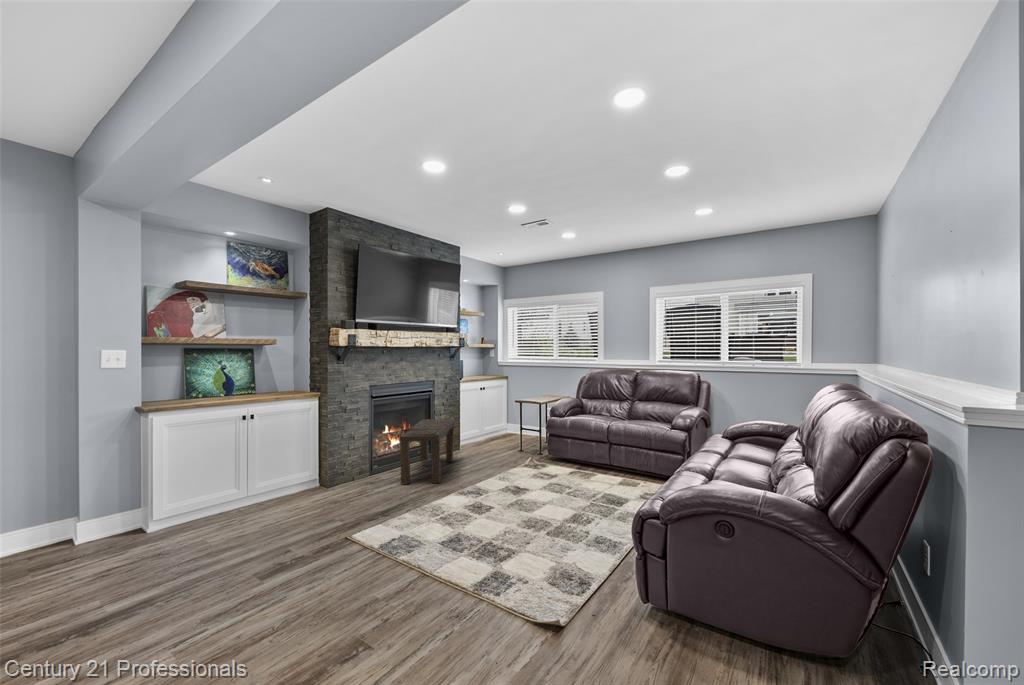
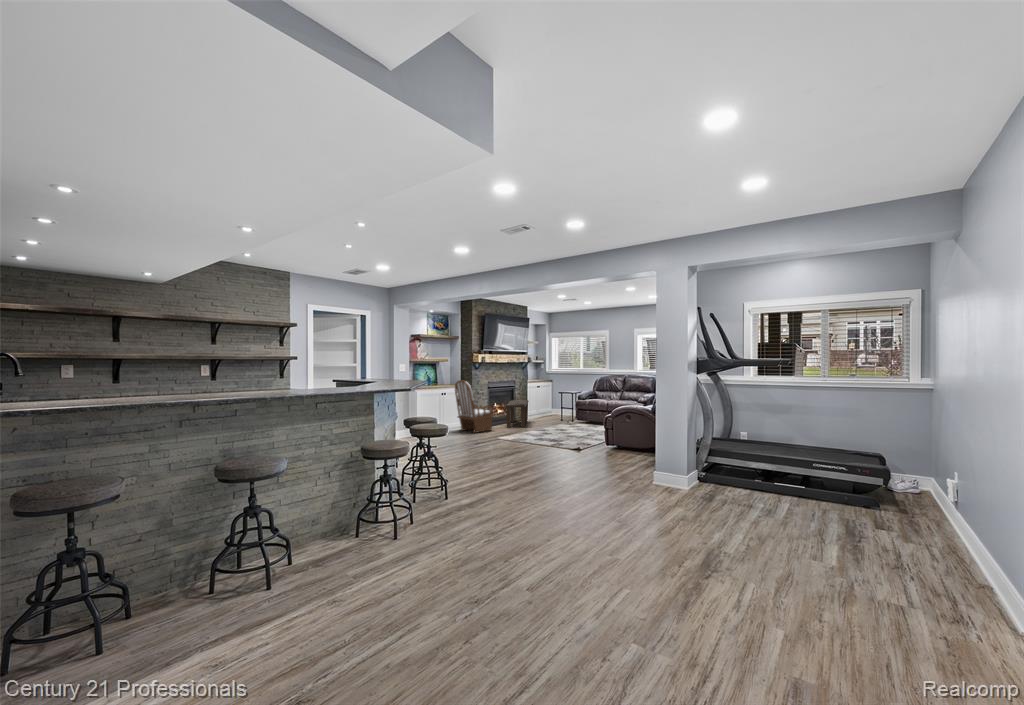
armchair: none [271,387,364,512] -> present [455,380,494,433]

